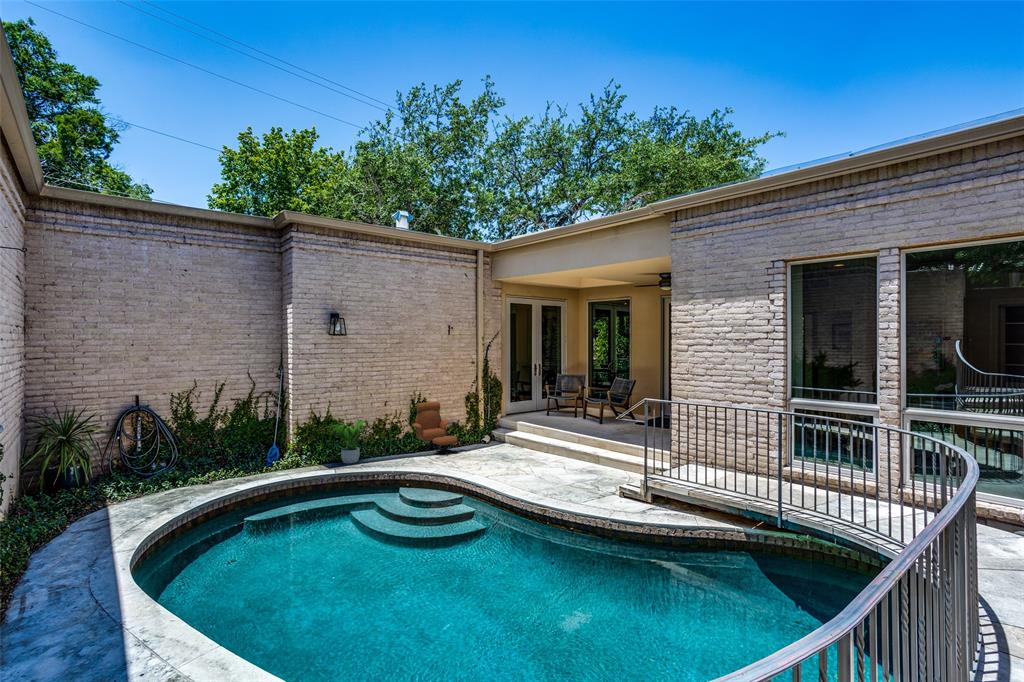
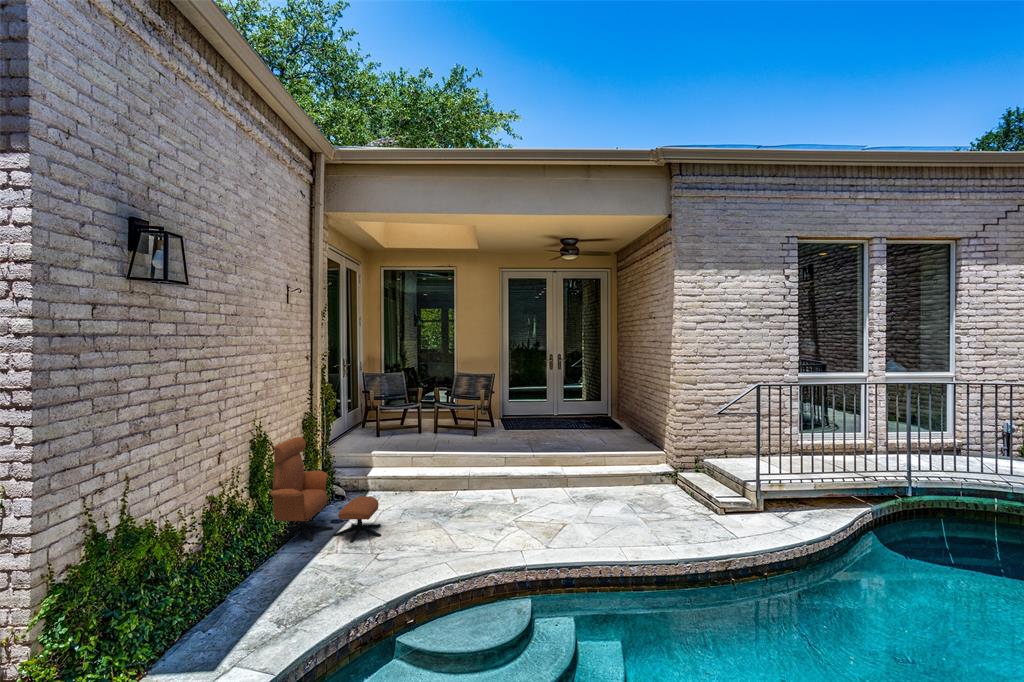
potted plant: present [330,420,370,463] -> none [150,507,277,638]

